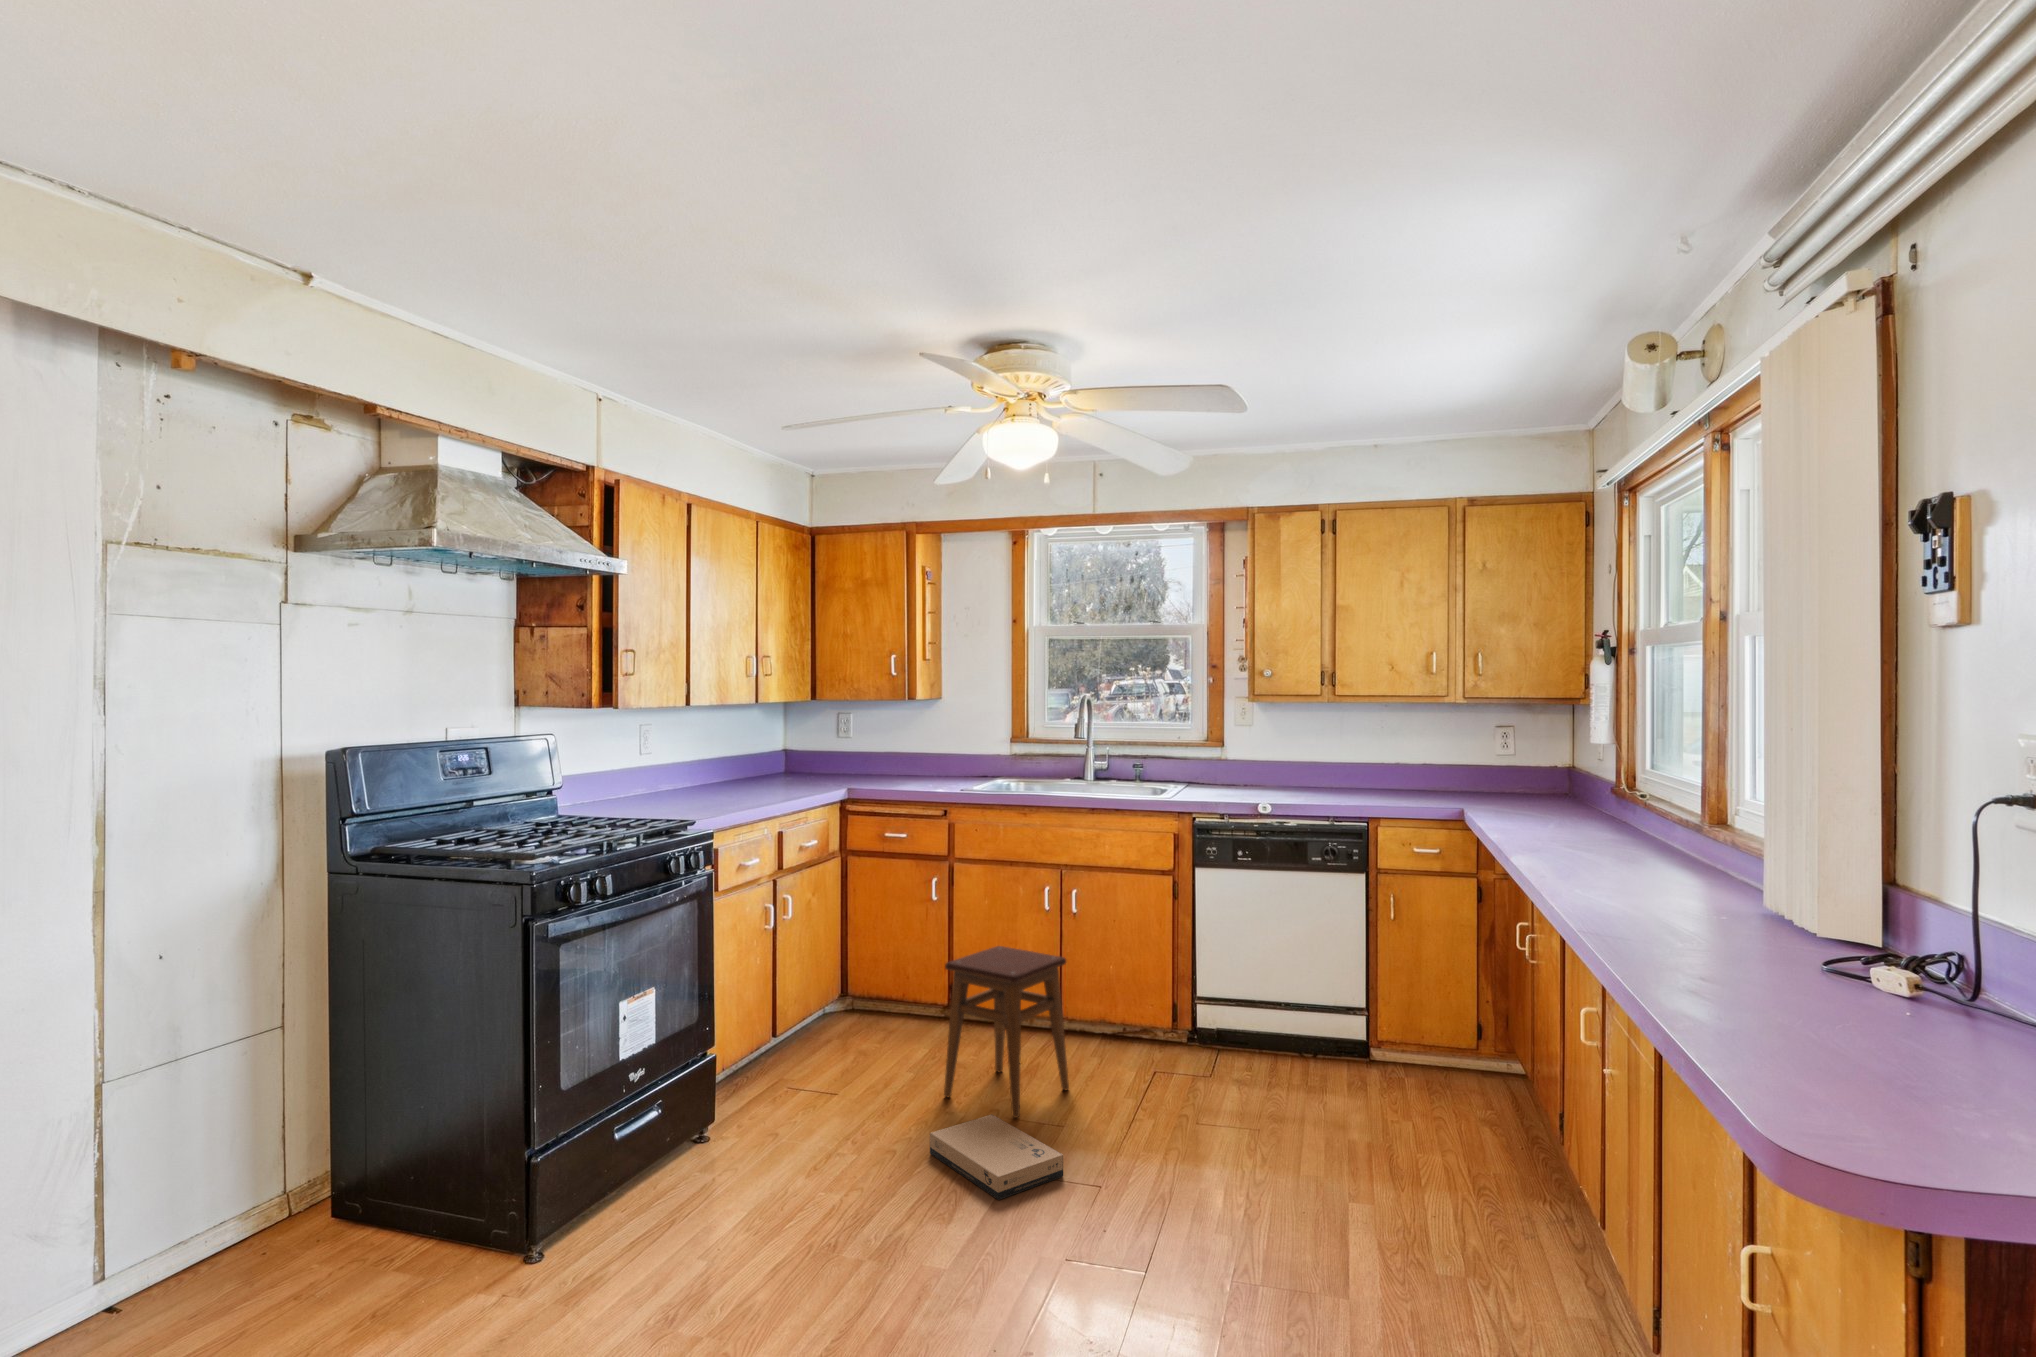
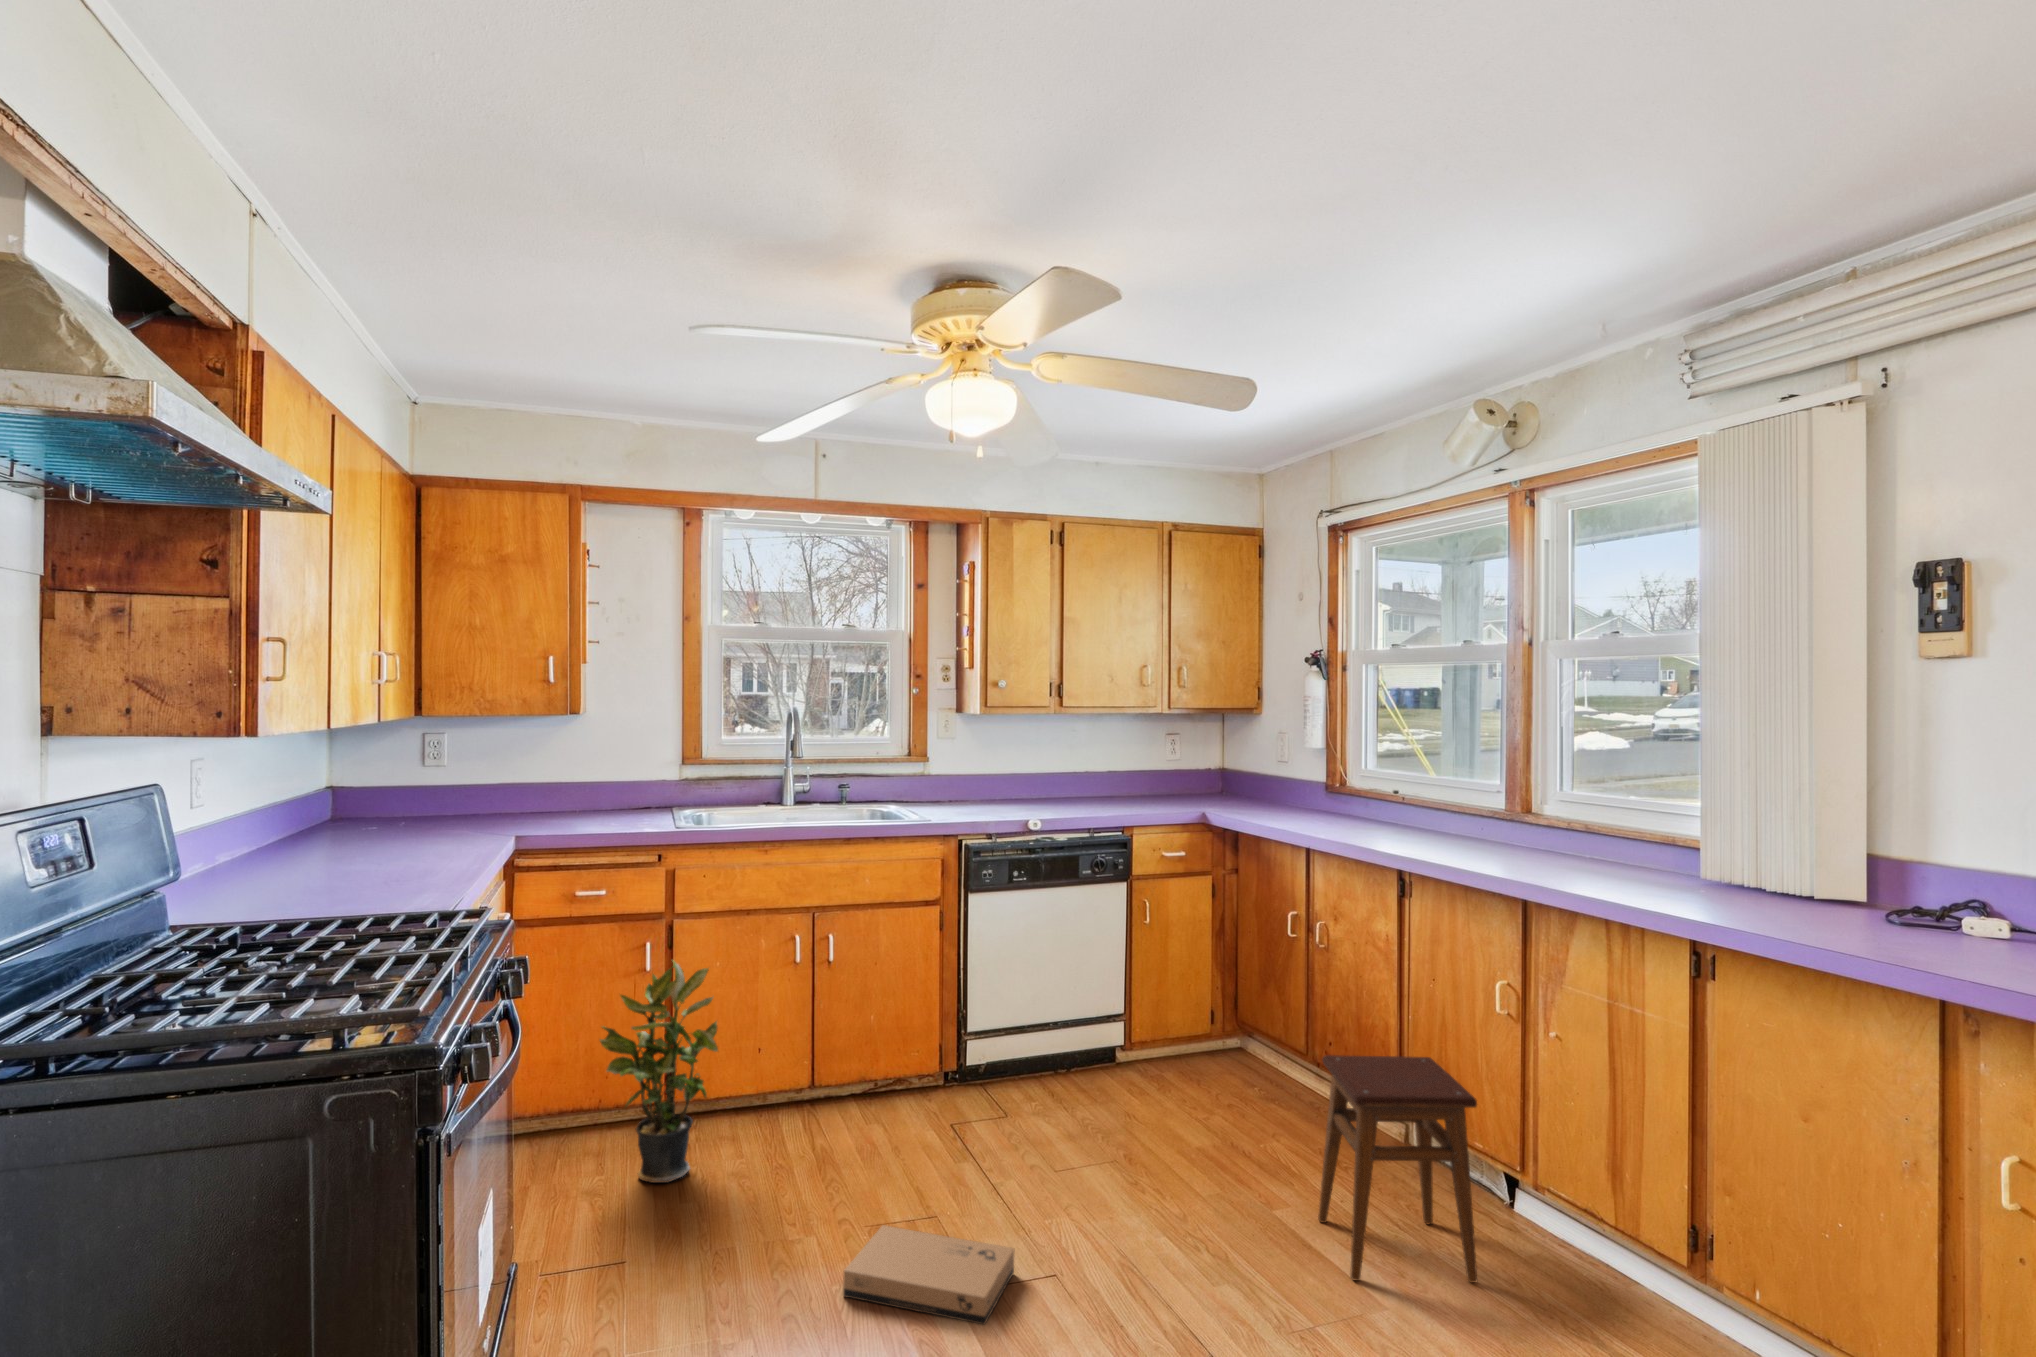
potted plant: none [864,889,955,1058] -> present [600,961,718,1183]
stool: present [944,946,1069,1118] -> present [1318,1055,1477,1282]

